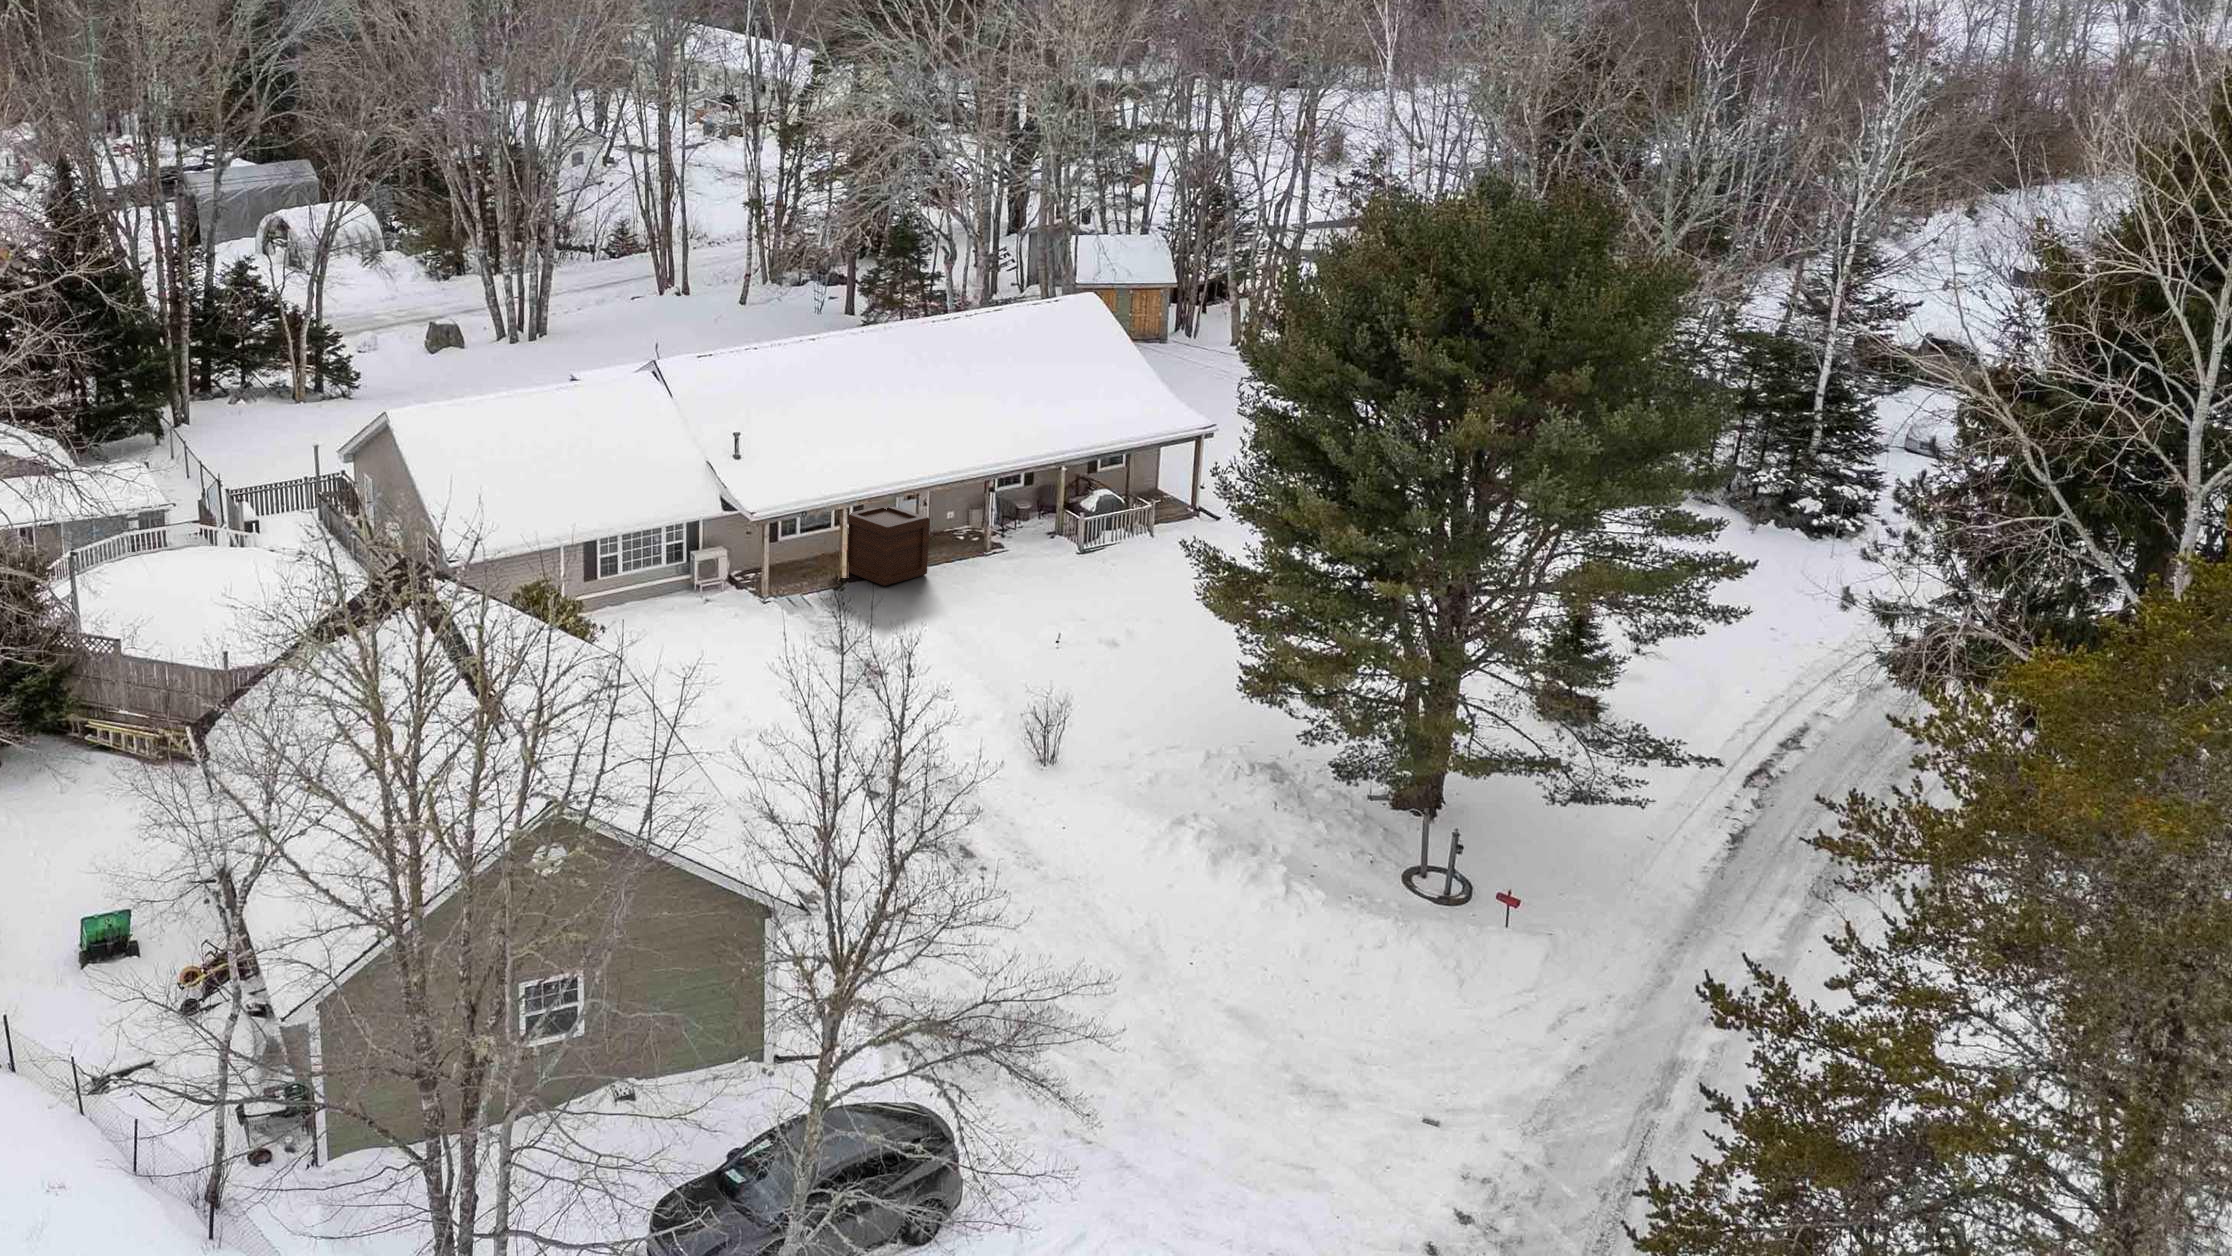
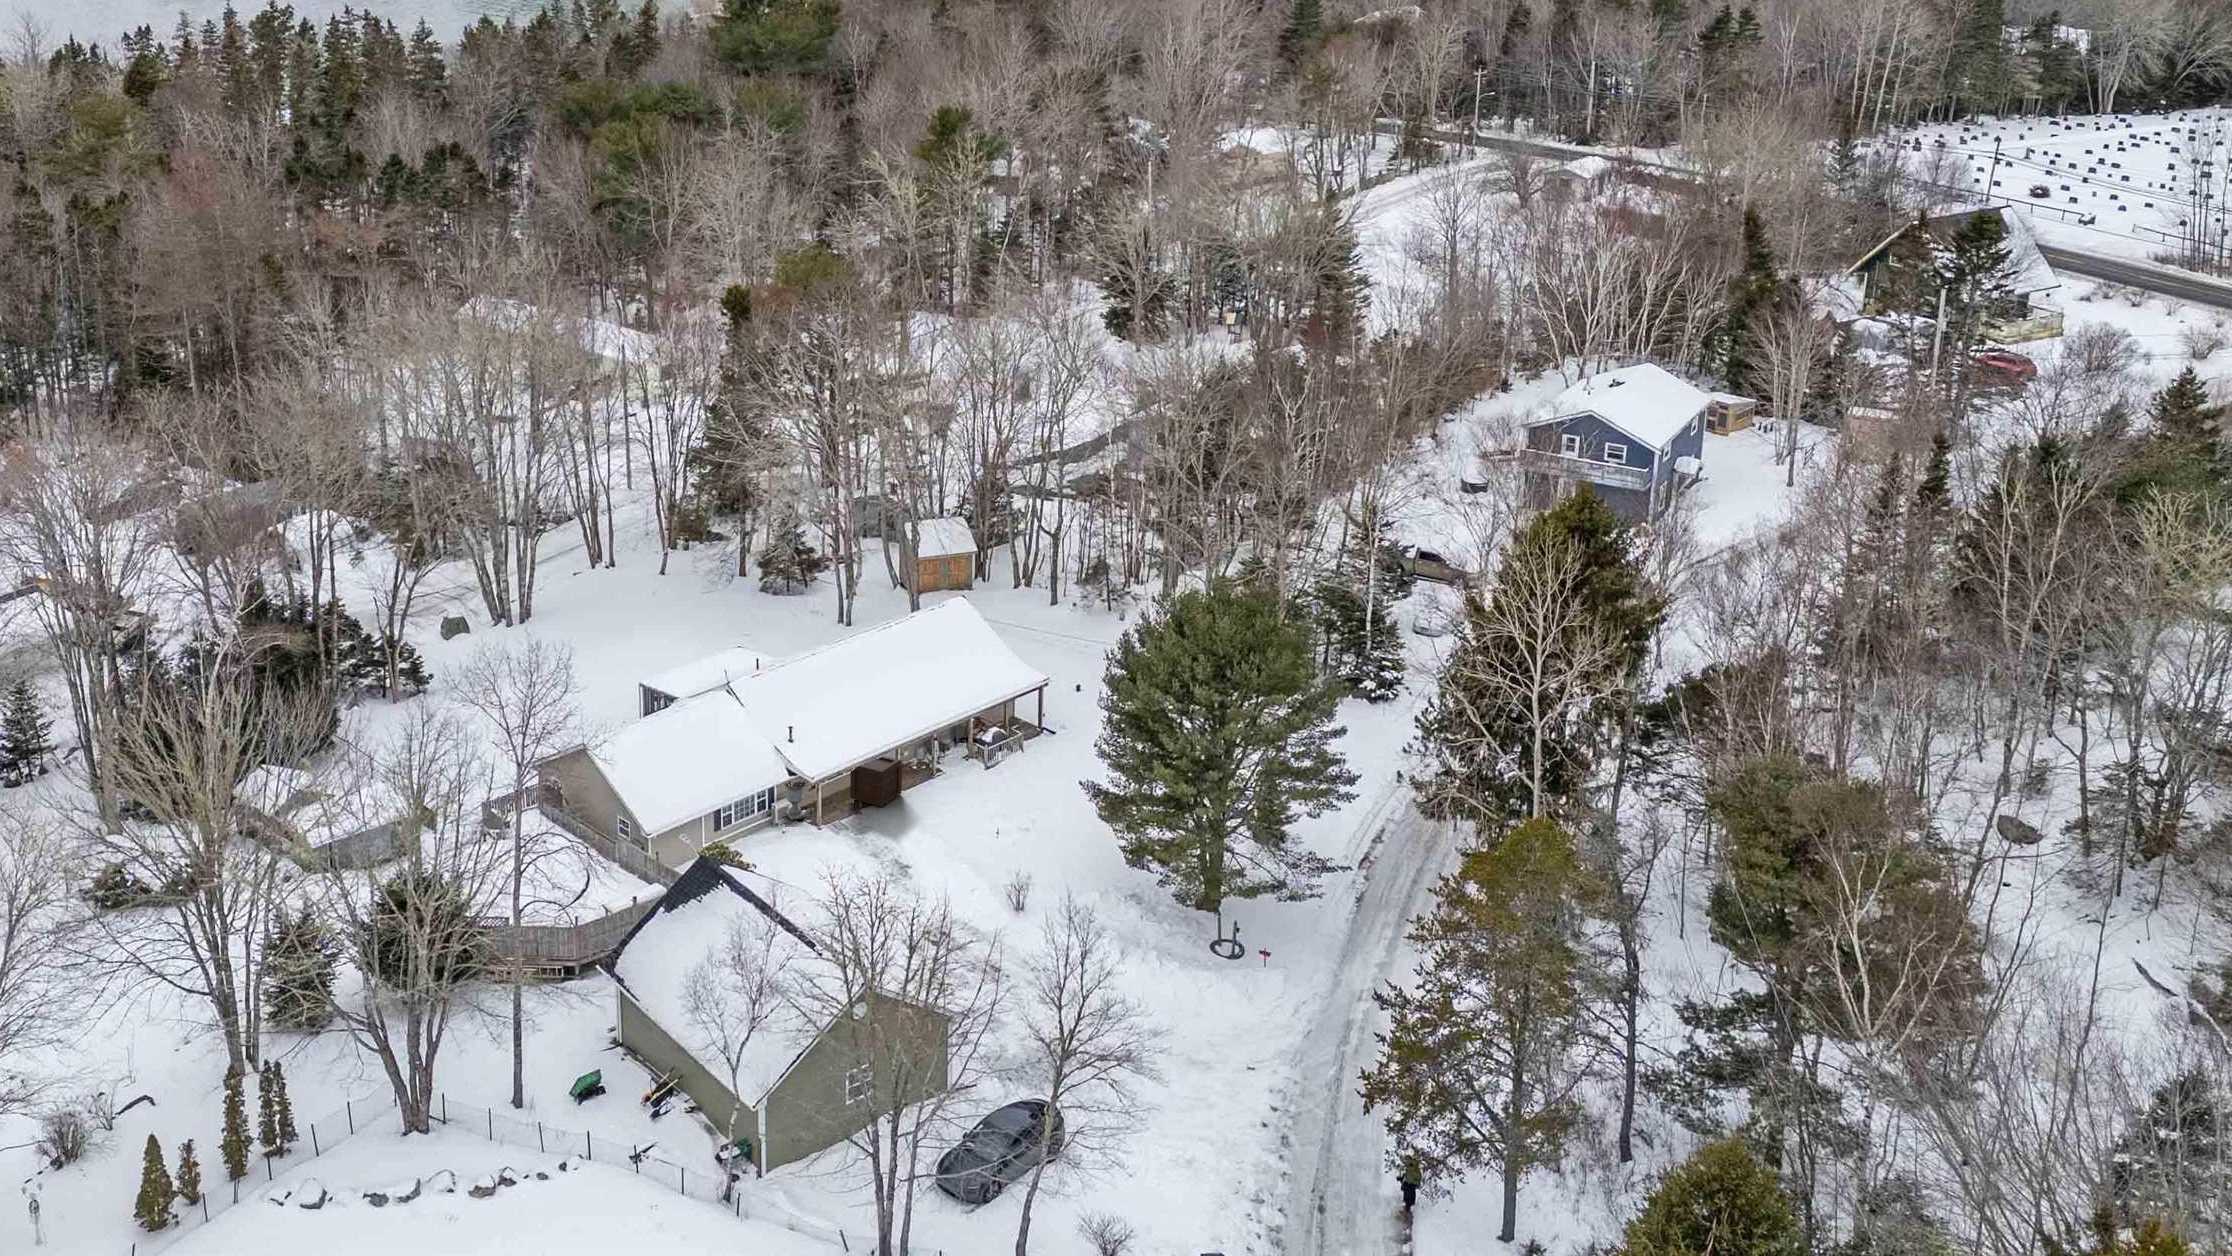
planter: none [725,519,761,585] -> present [785,781,806,820]

